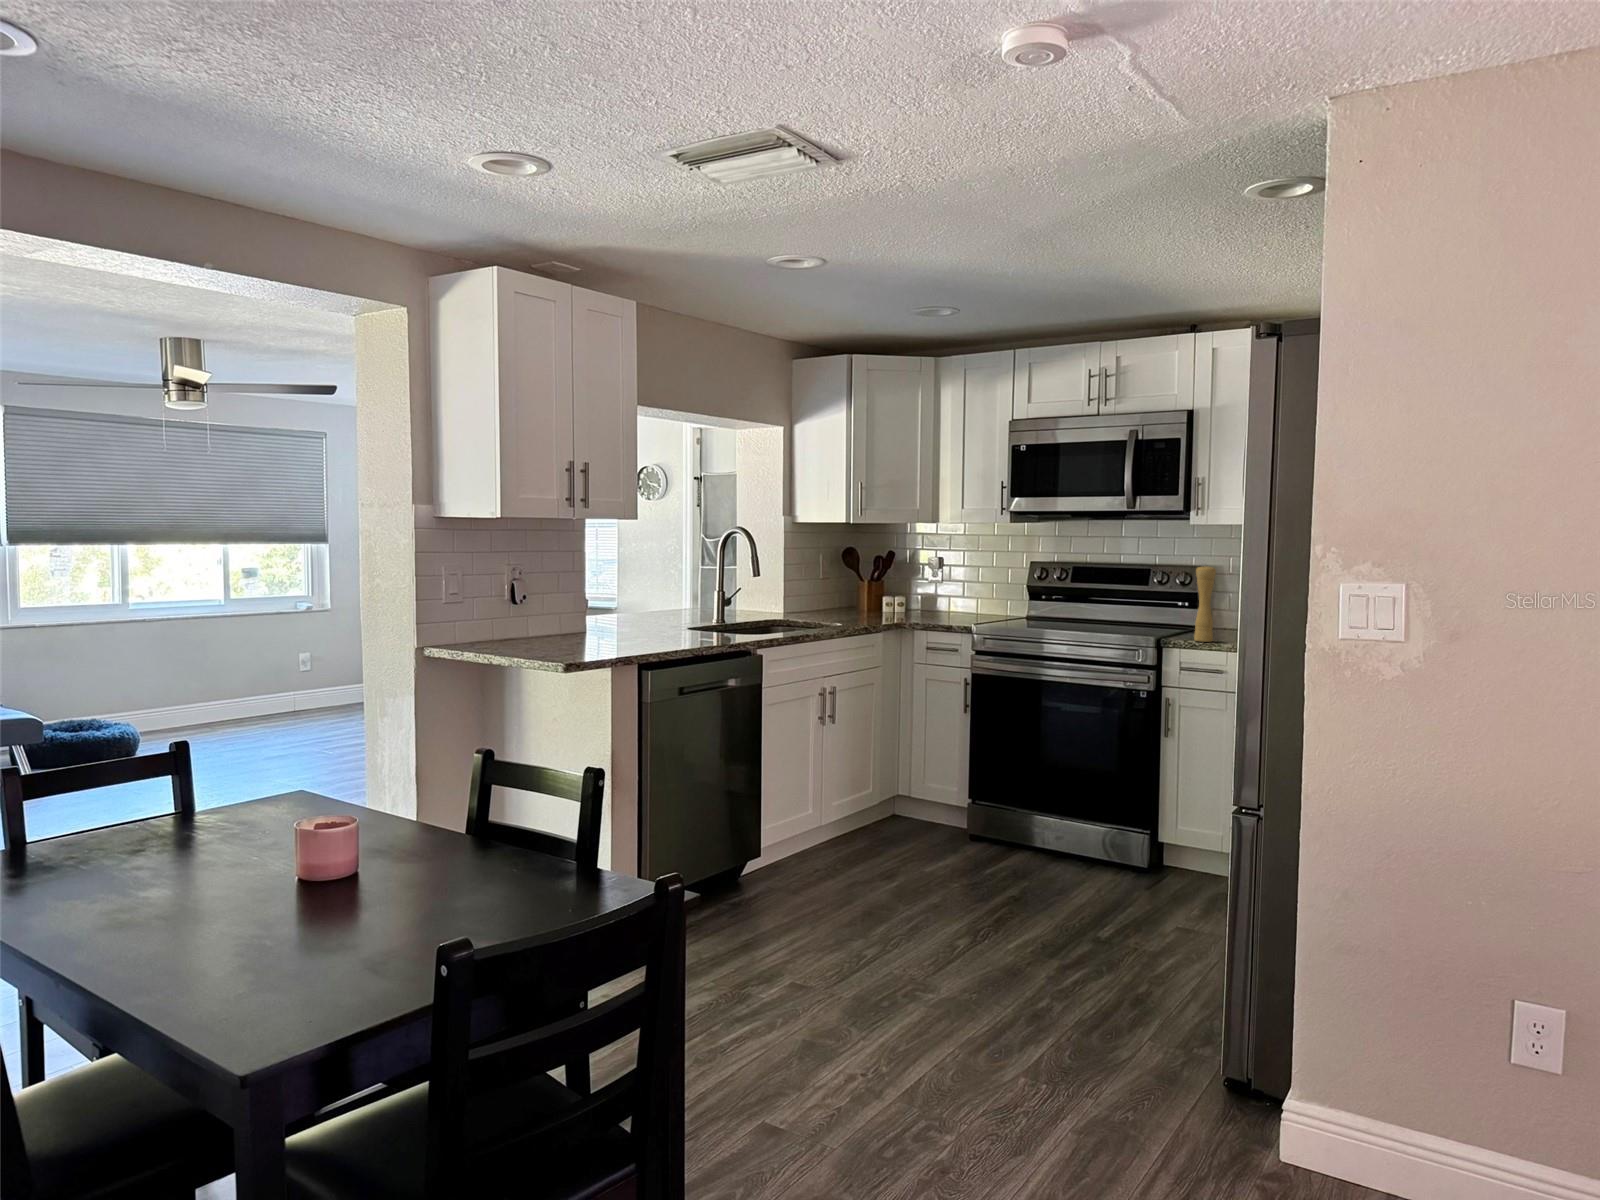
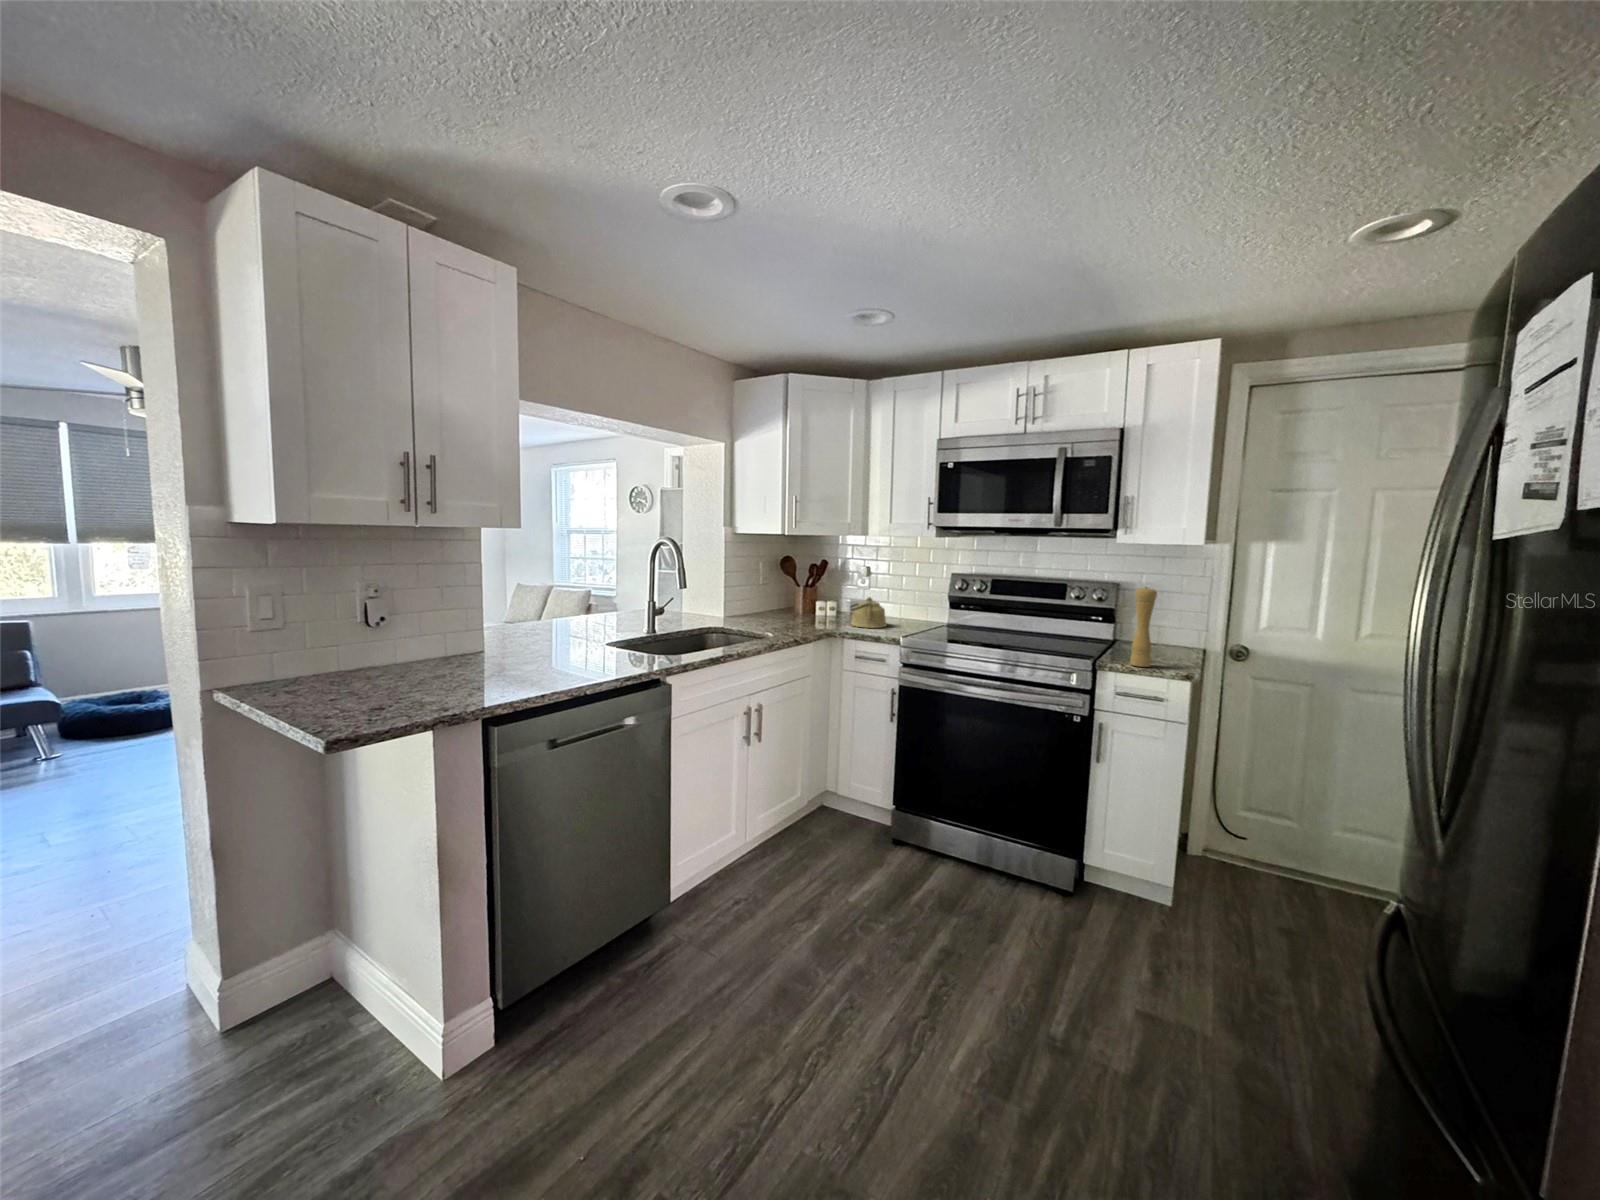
kettle: none [922,587,962,619] -> present [850,597,886,628]

